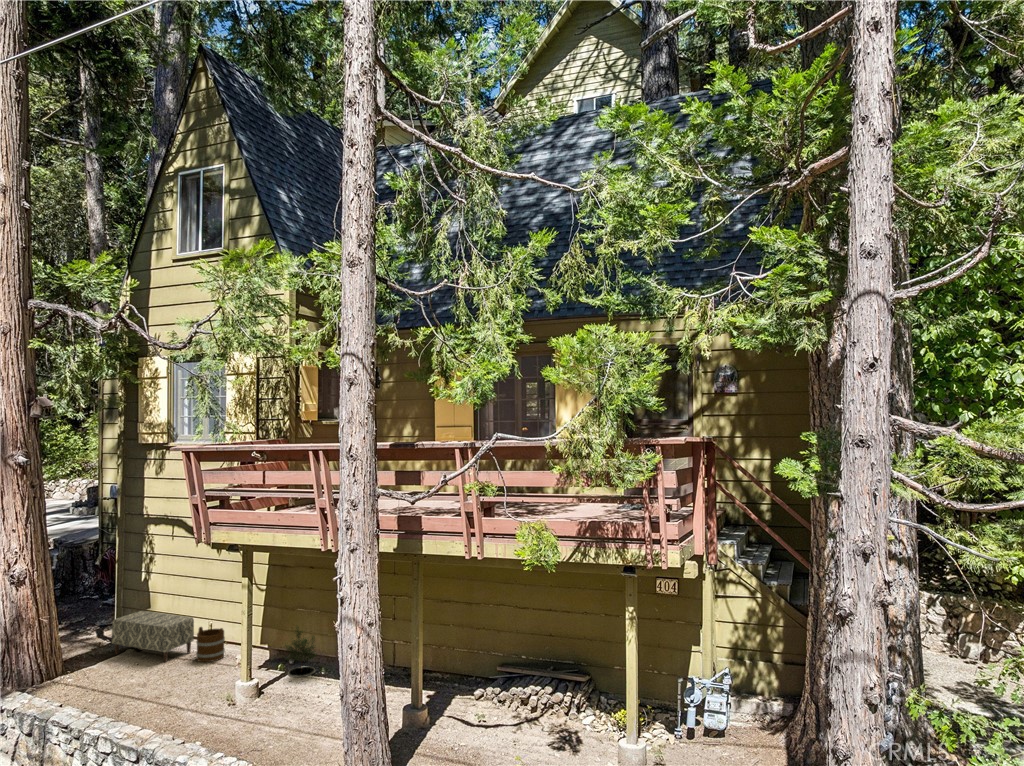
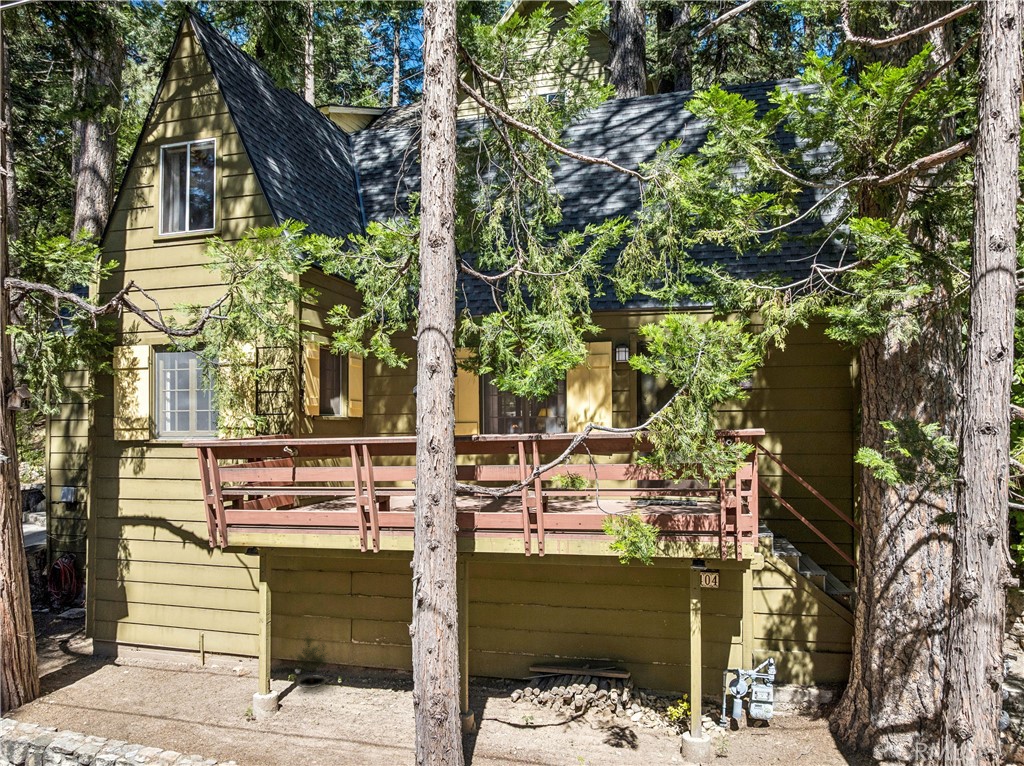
bench: present [112,611,194,662] -> none [87,623,181,679]
bucket: present [196,627,225,662] -> none [188,638,218,677]

